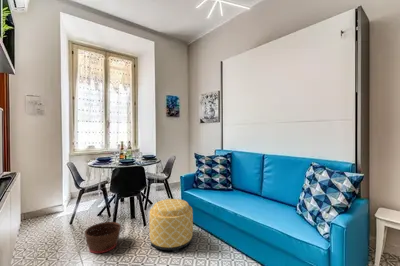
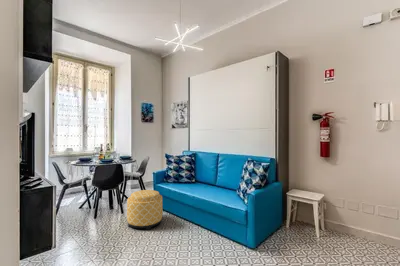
basket: present [85,222,121,253] -> none [73,210,103,233]

